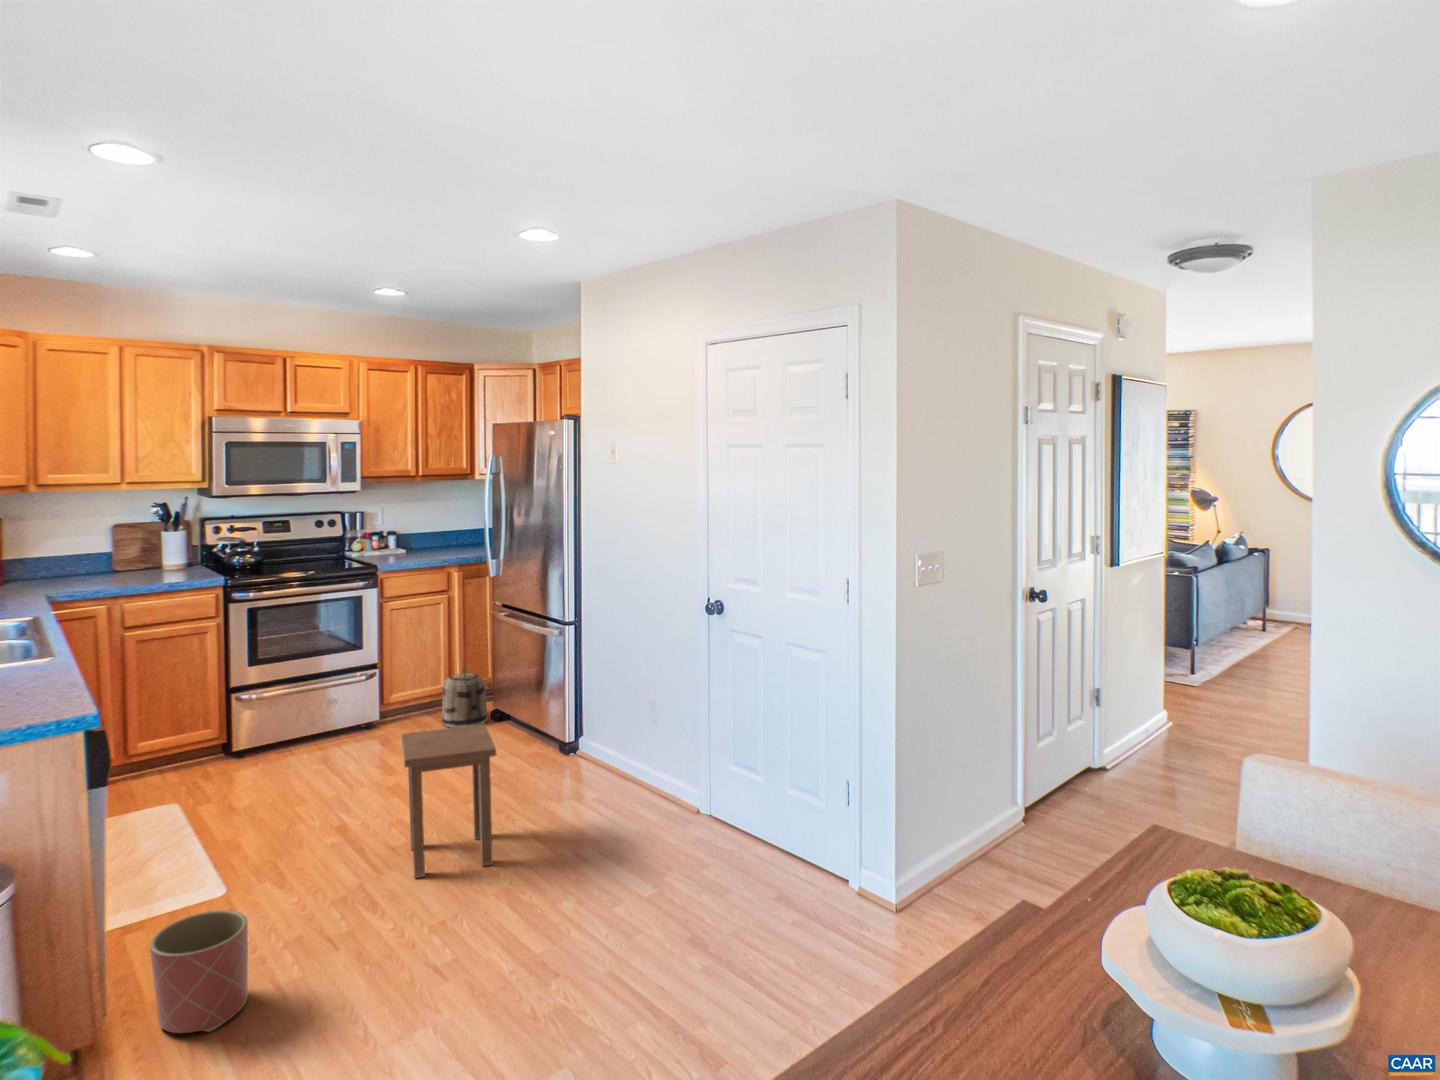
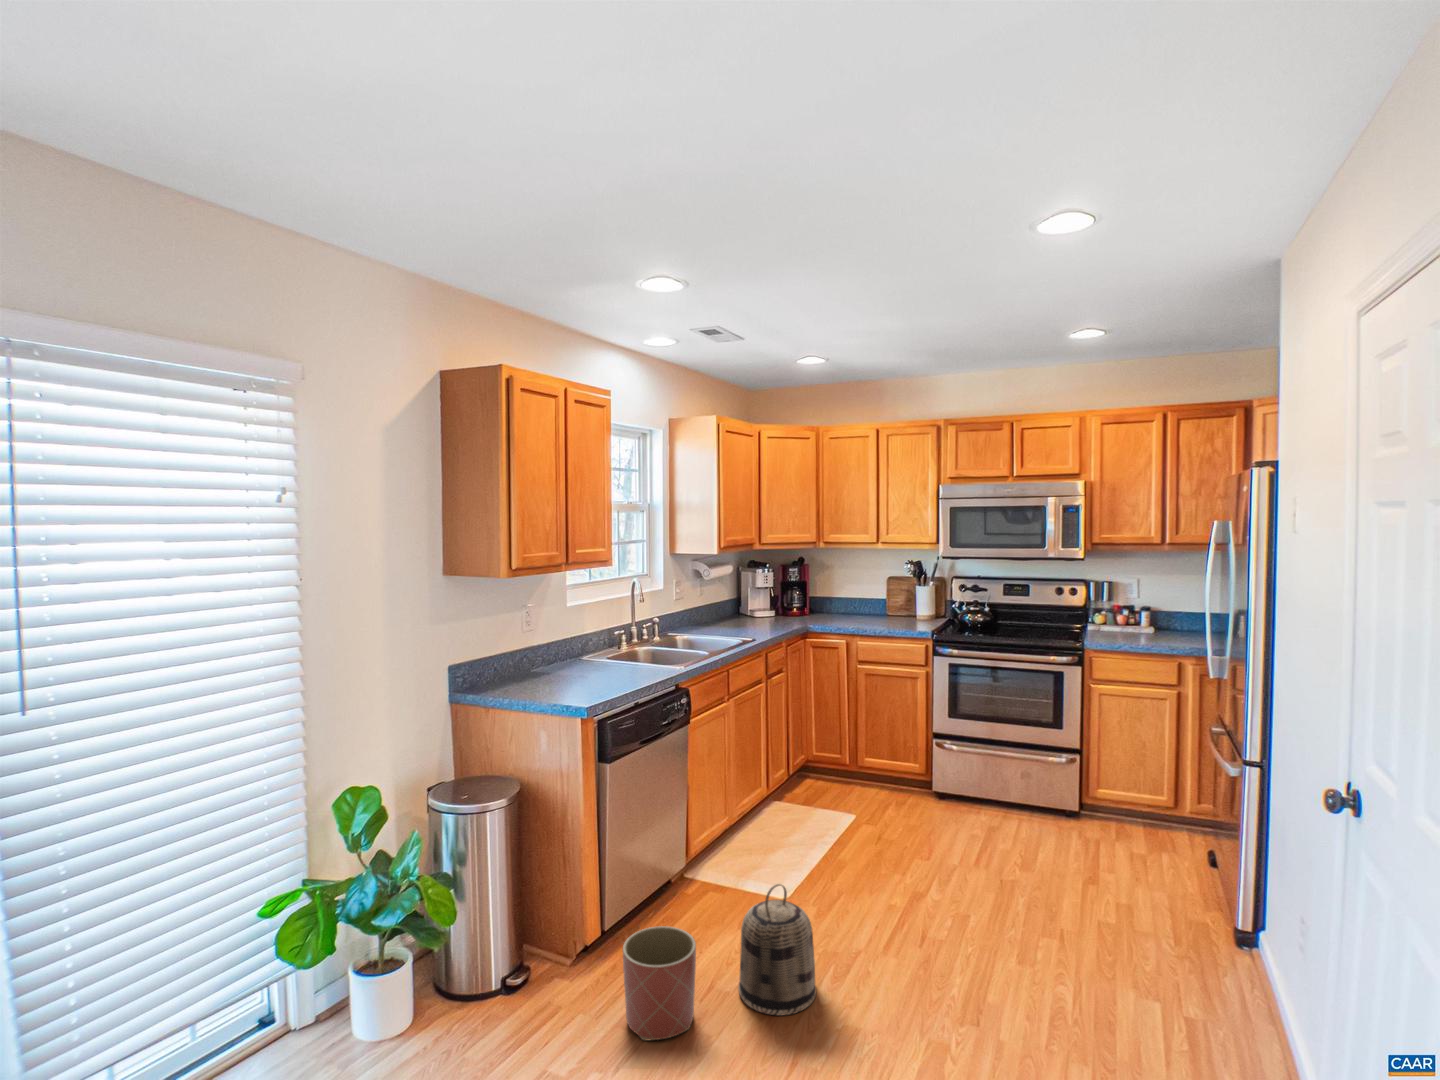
basket: present [442,662,488,728] -> present [738,884,816,1015]
stool: present [401,724,496,878] -> none [905,835,1046,1050]

